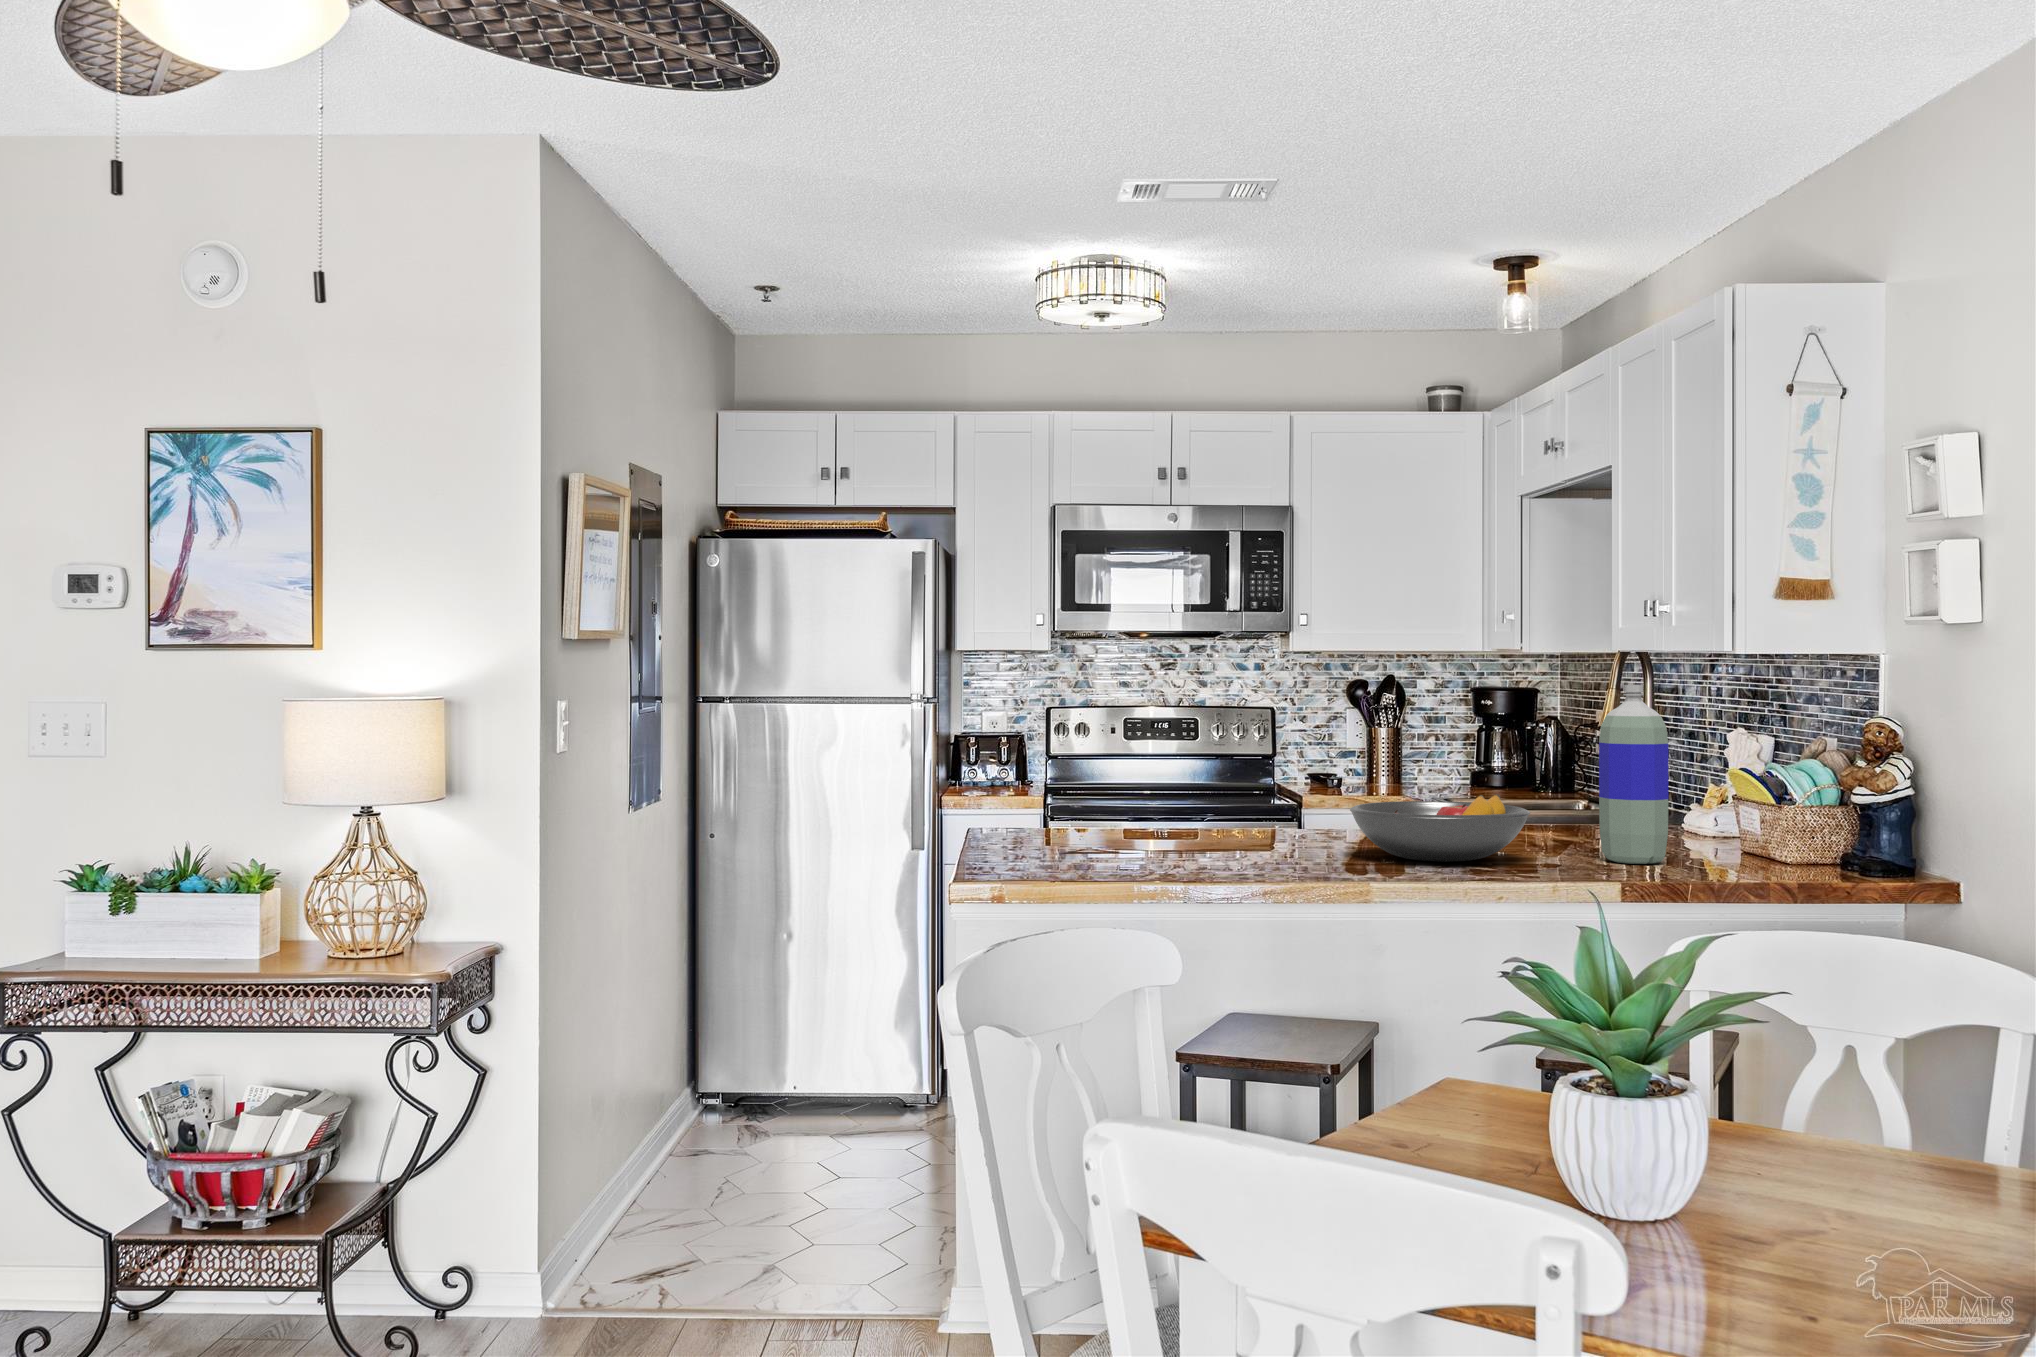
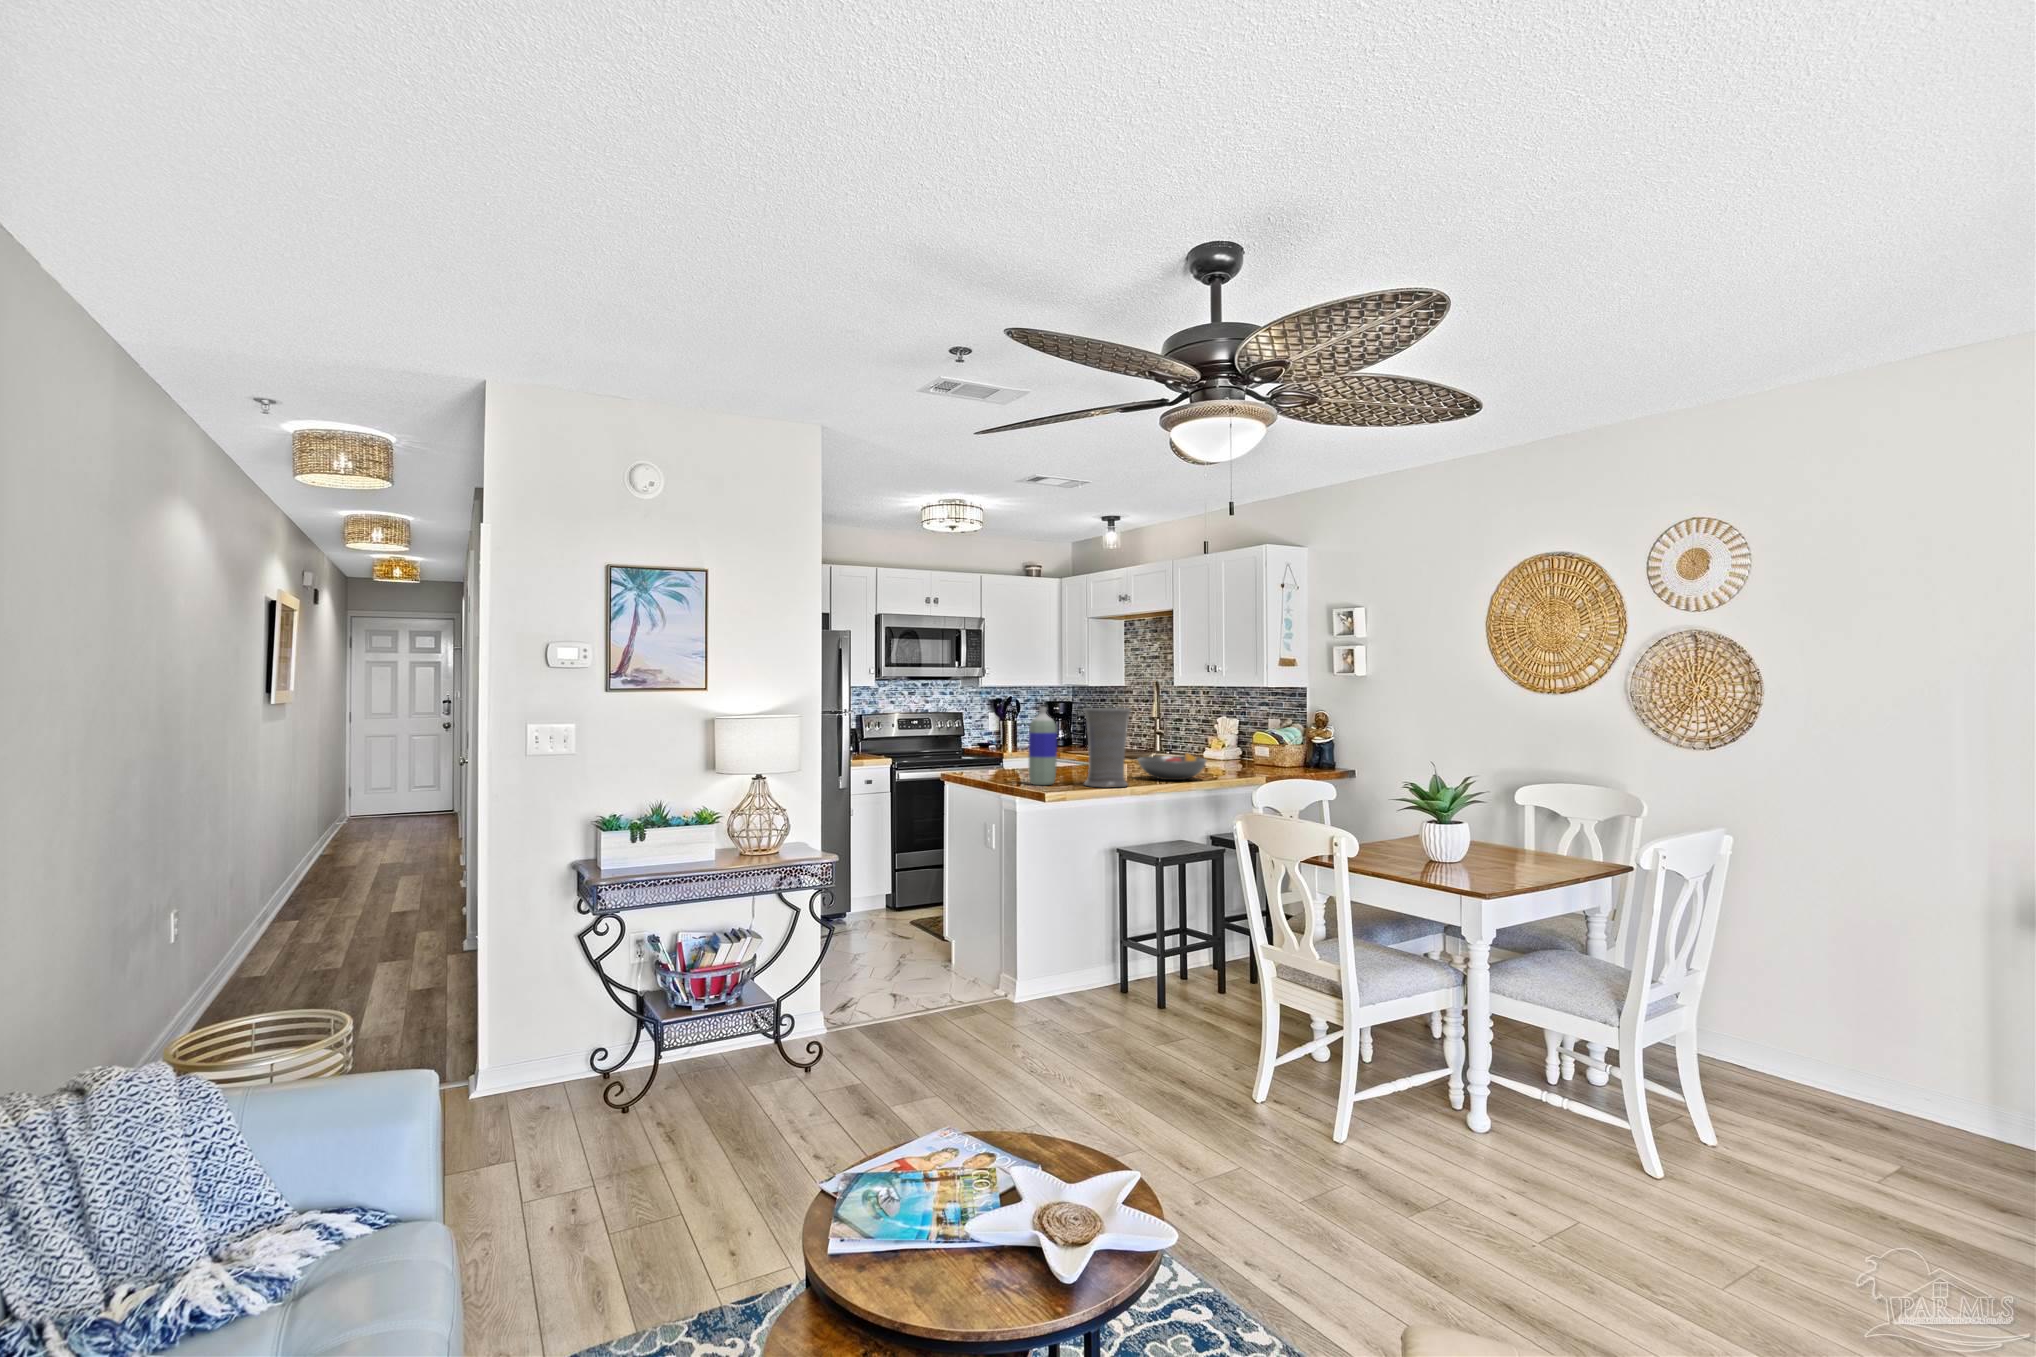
vase: none [1131,682,1247,870] -> present [1083,708,1131,787]
bottle: present [1599,685,1668,864] -> present [1029,707,1057,785]

